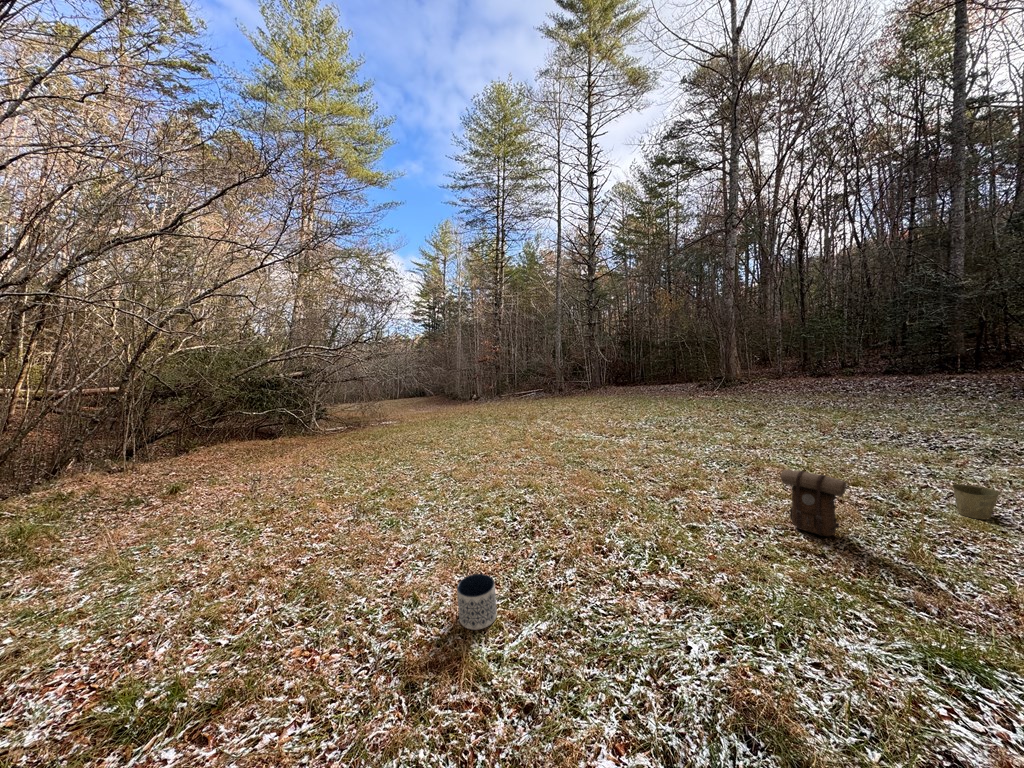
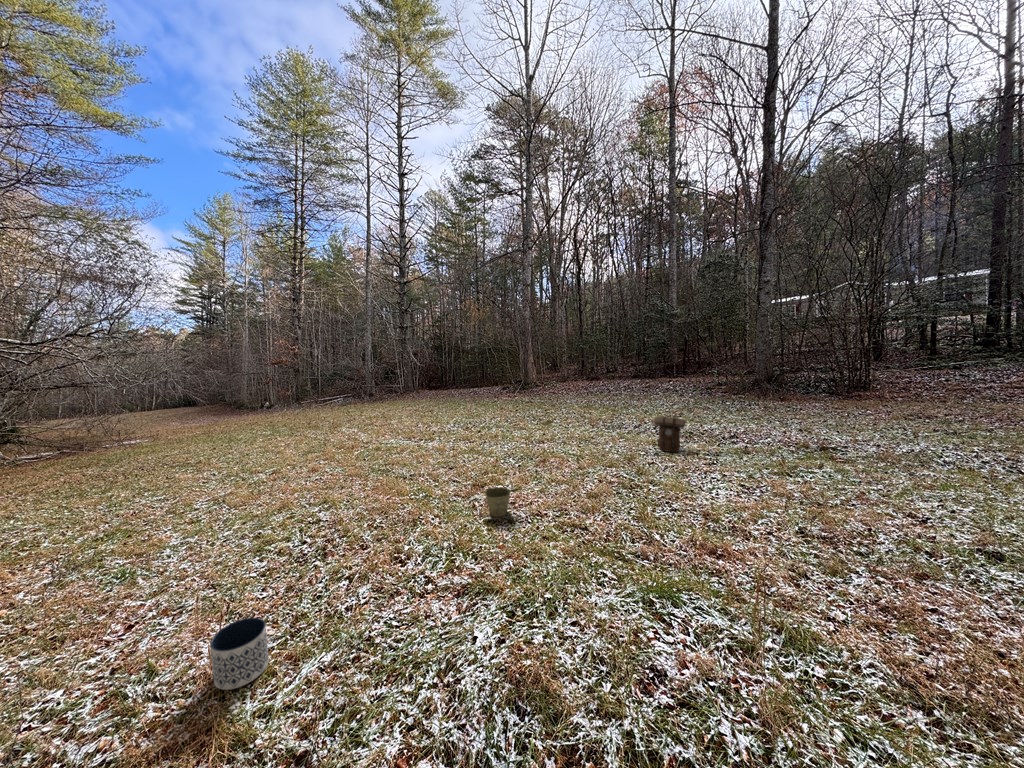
backpack: present [781,470,846,536] -> present [654,417,686,452]
bucket: present [952,484,1000,519] -> present [485,487,511,517]

